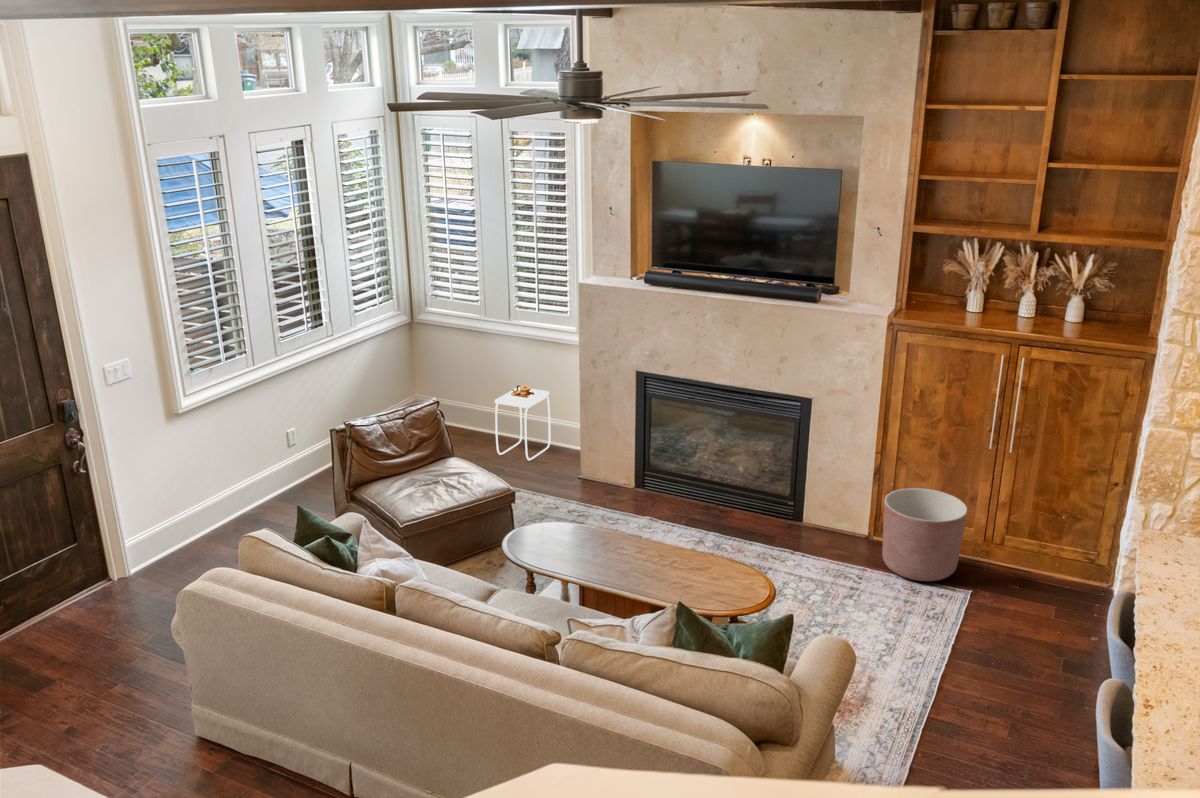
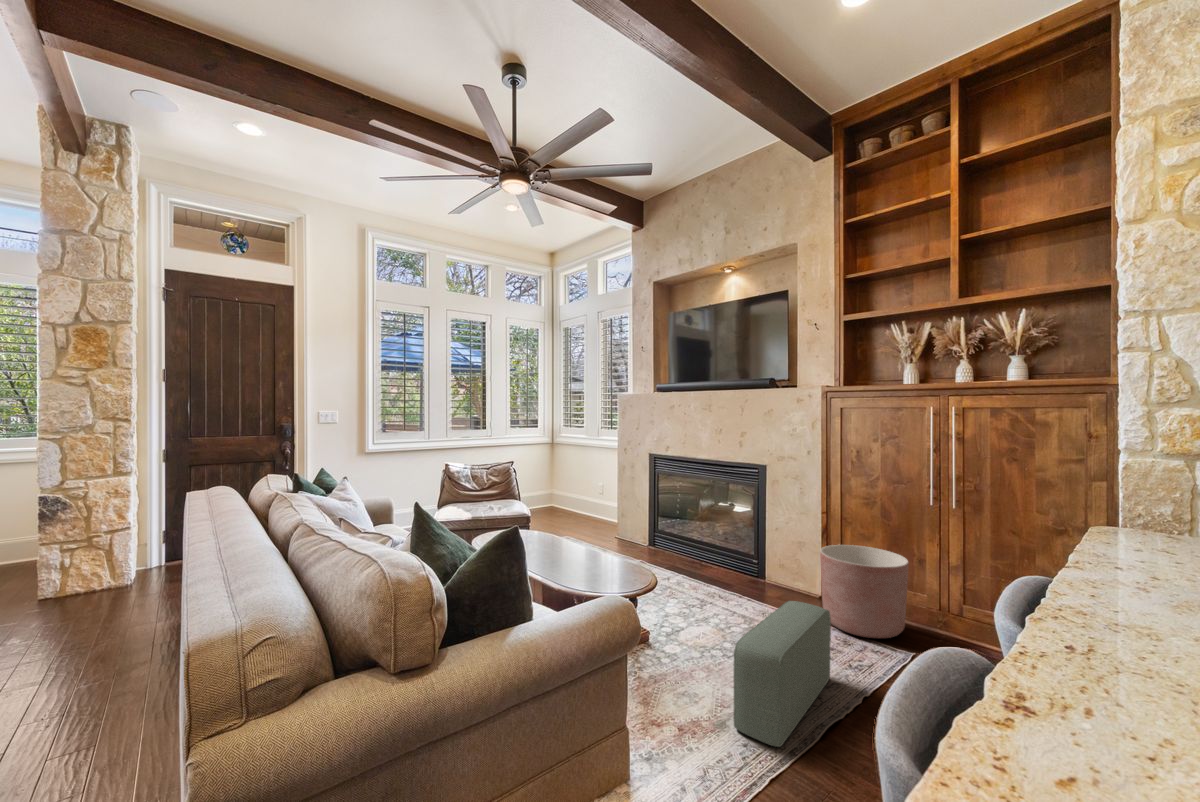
side table: present [495,385,551,460] -> none [572,475,613,526]
pouf: none [875,576,927,705] -> present [734,600,831,747]

